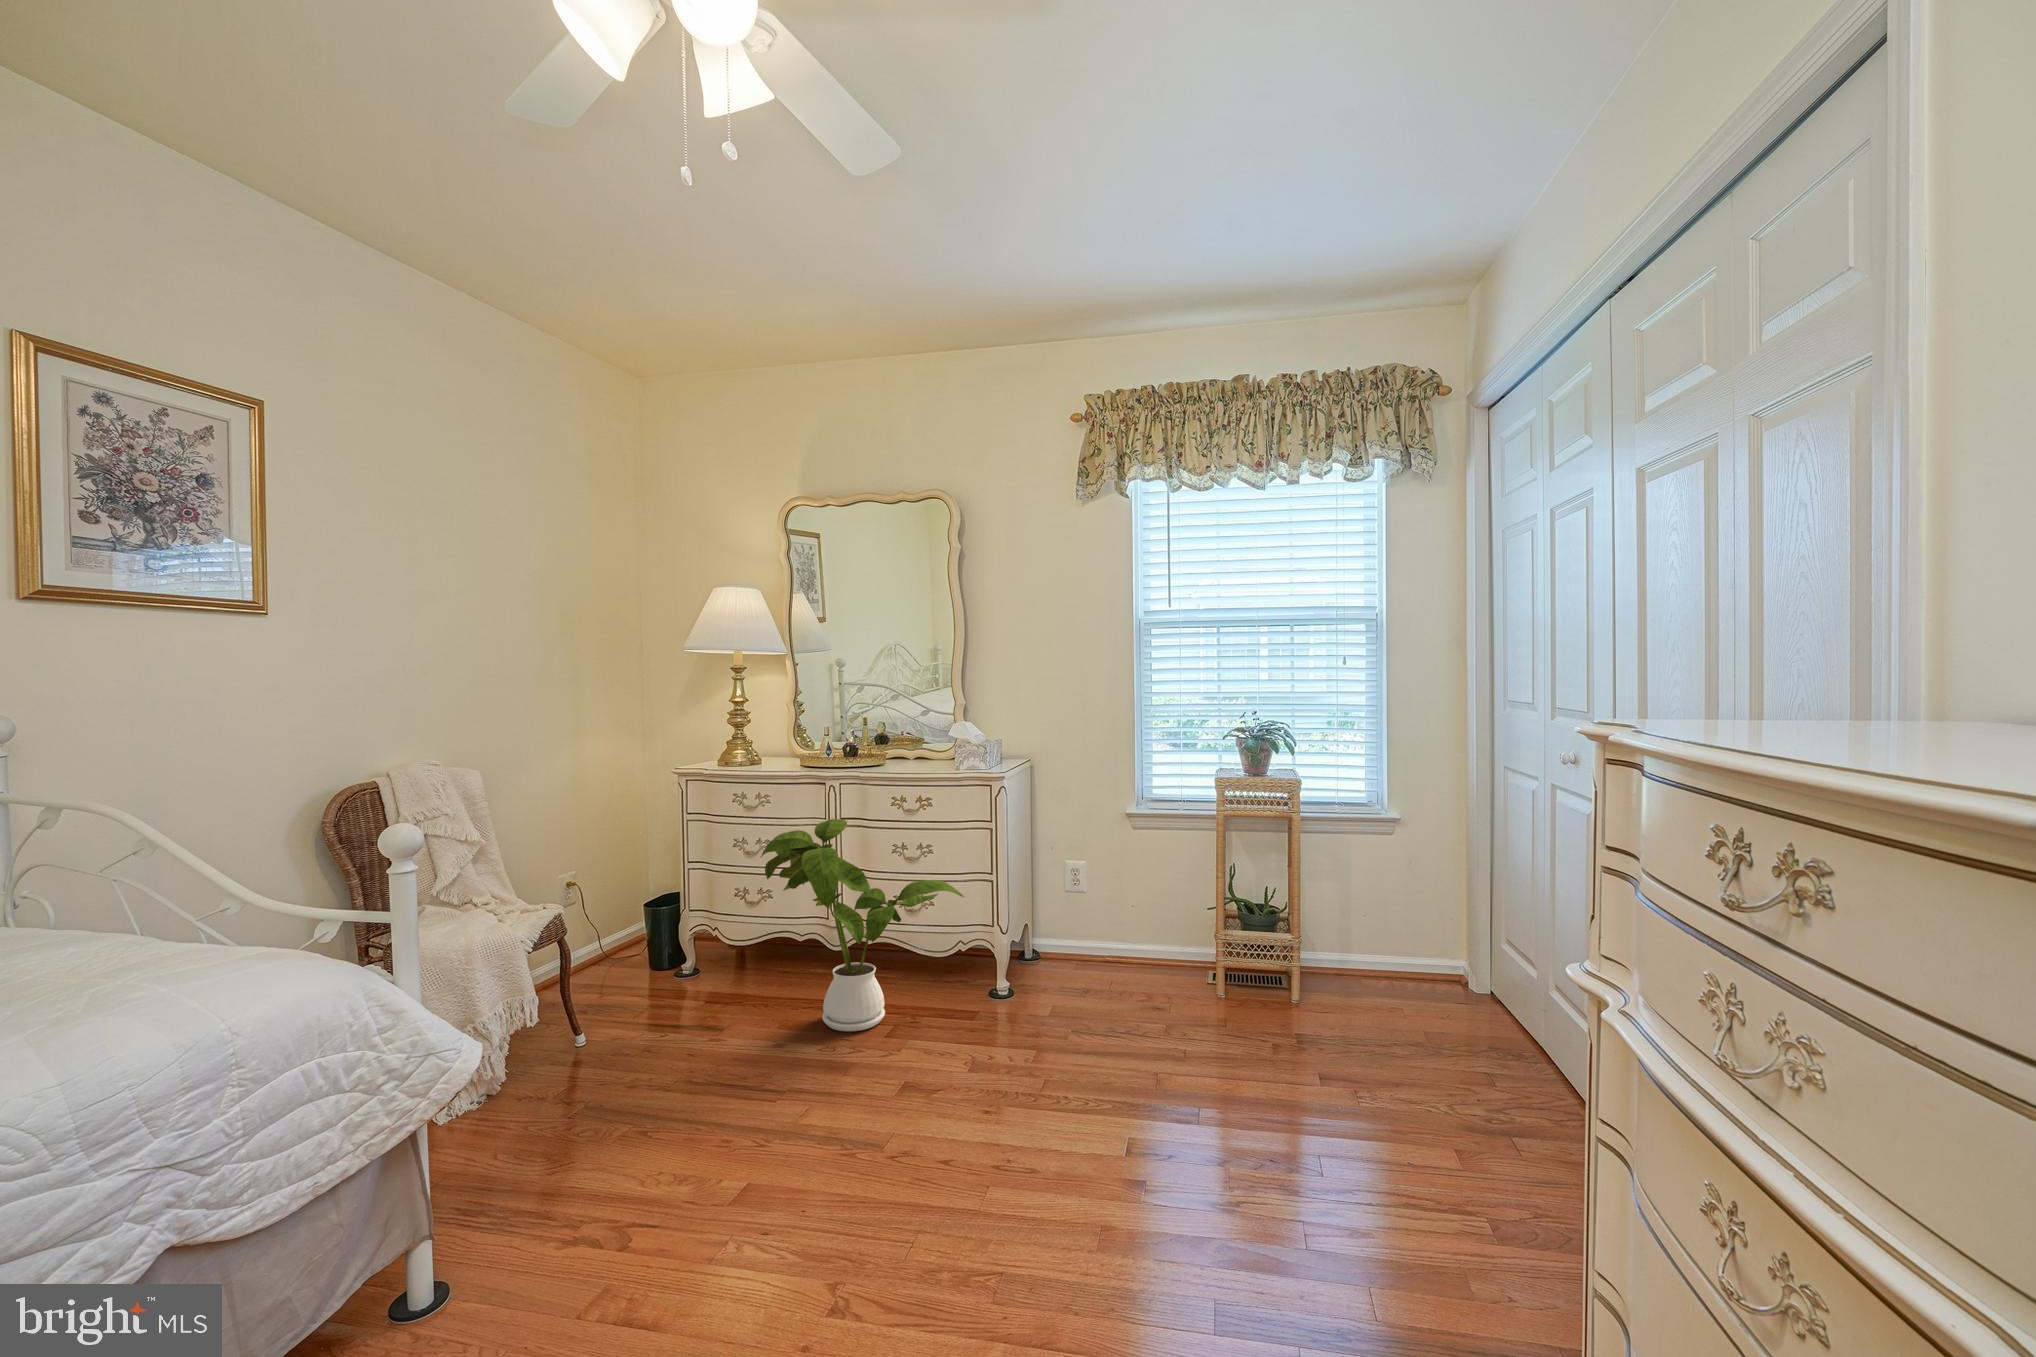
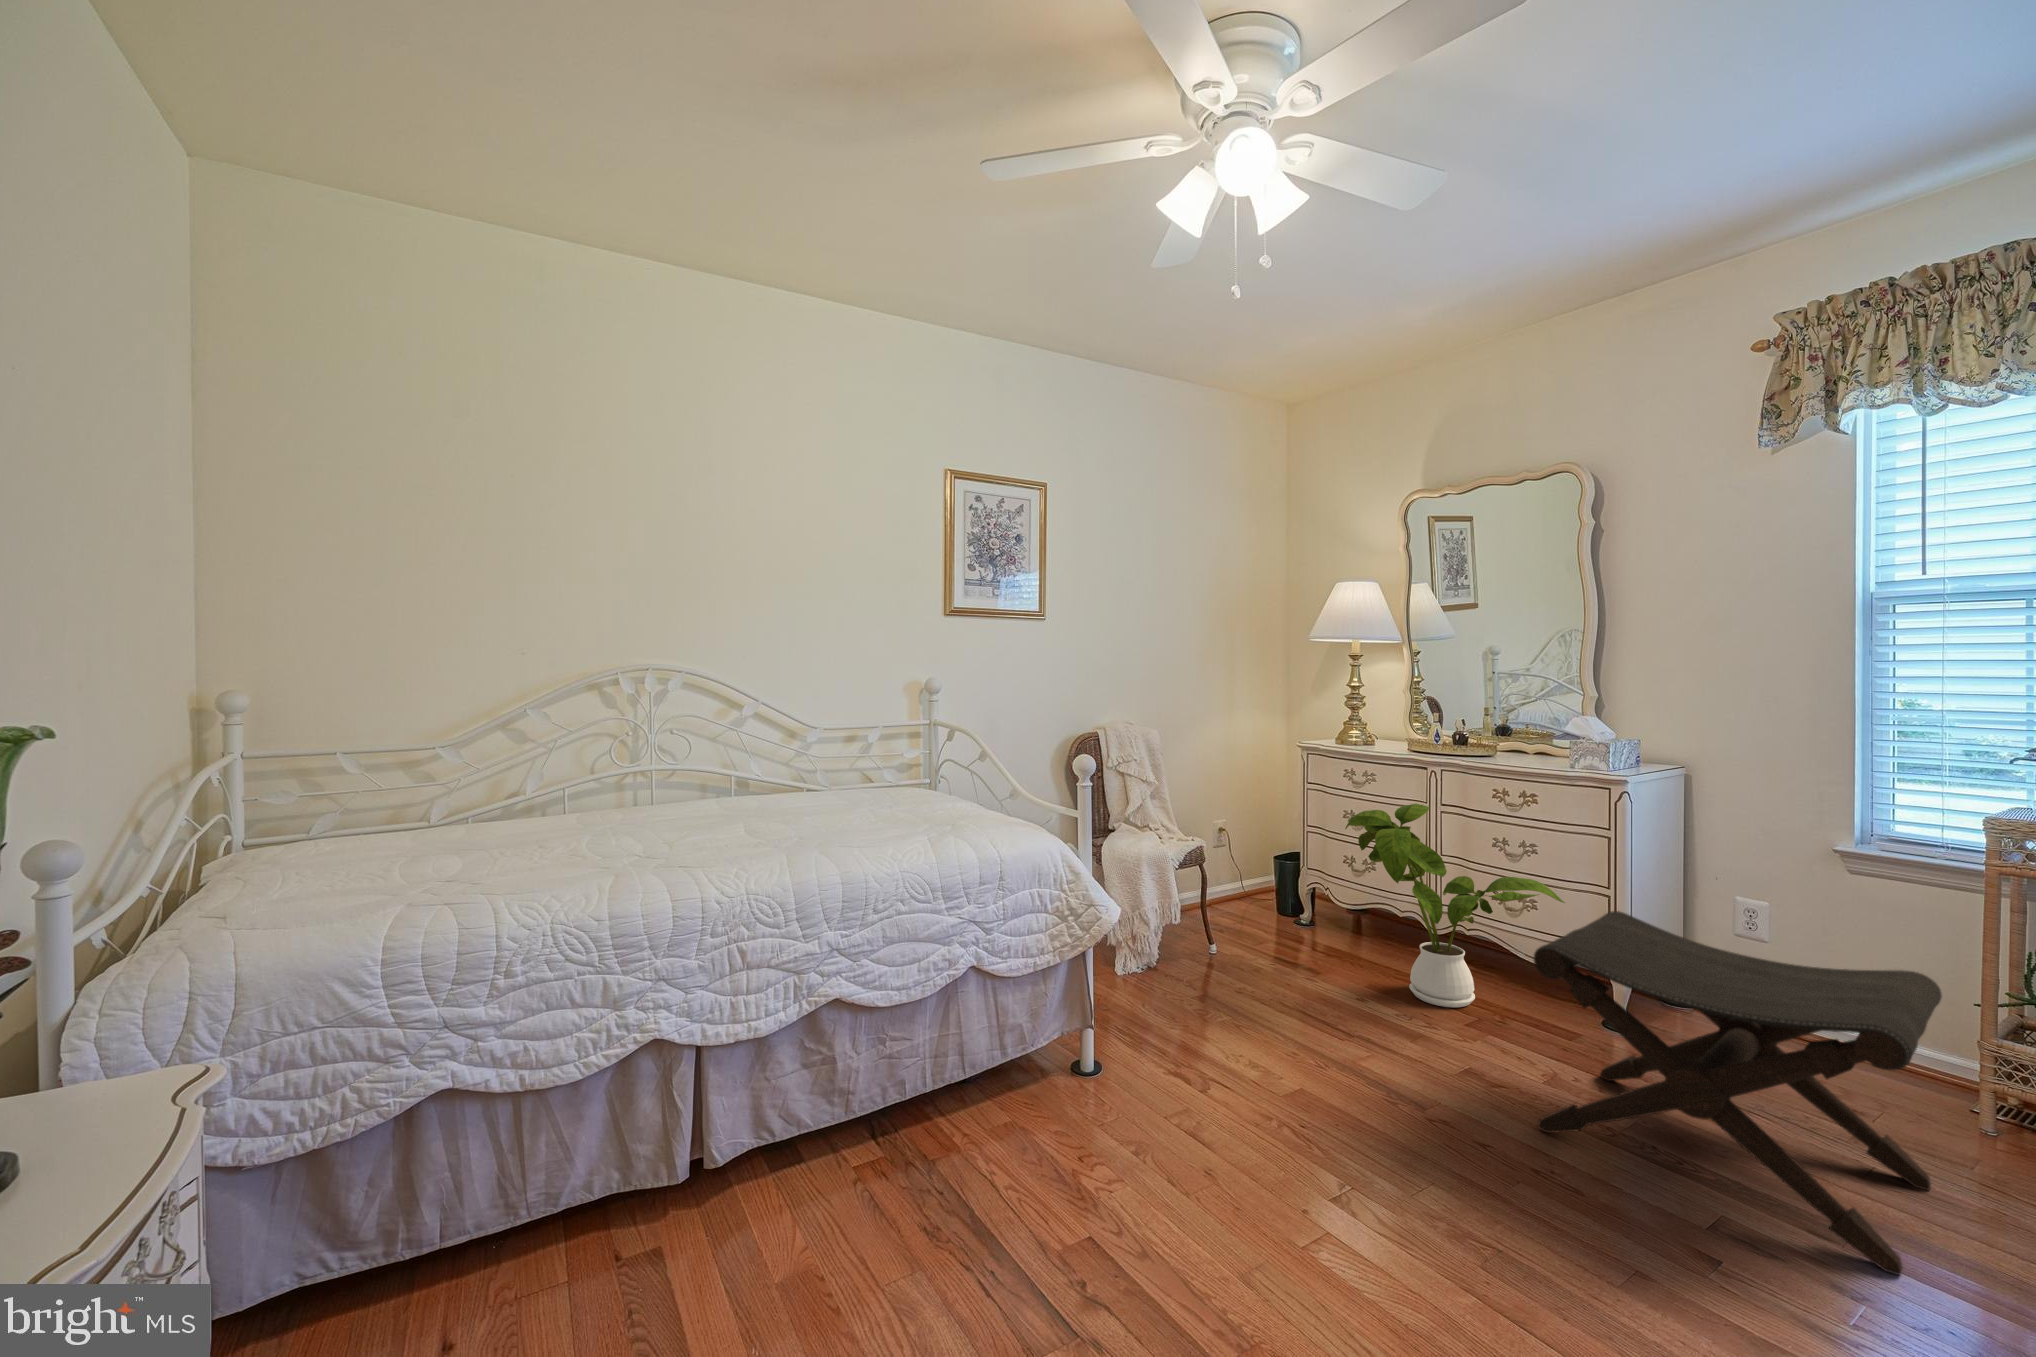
footstool: none [983,896,1247,1146] -> present [1534,911,1942,1275]

